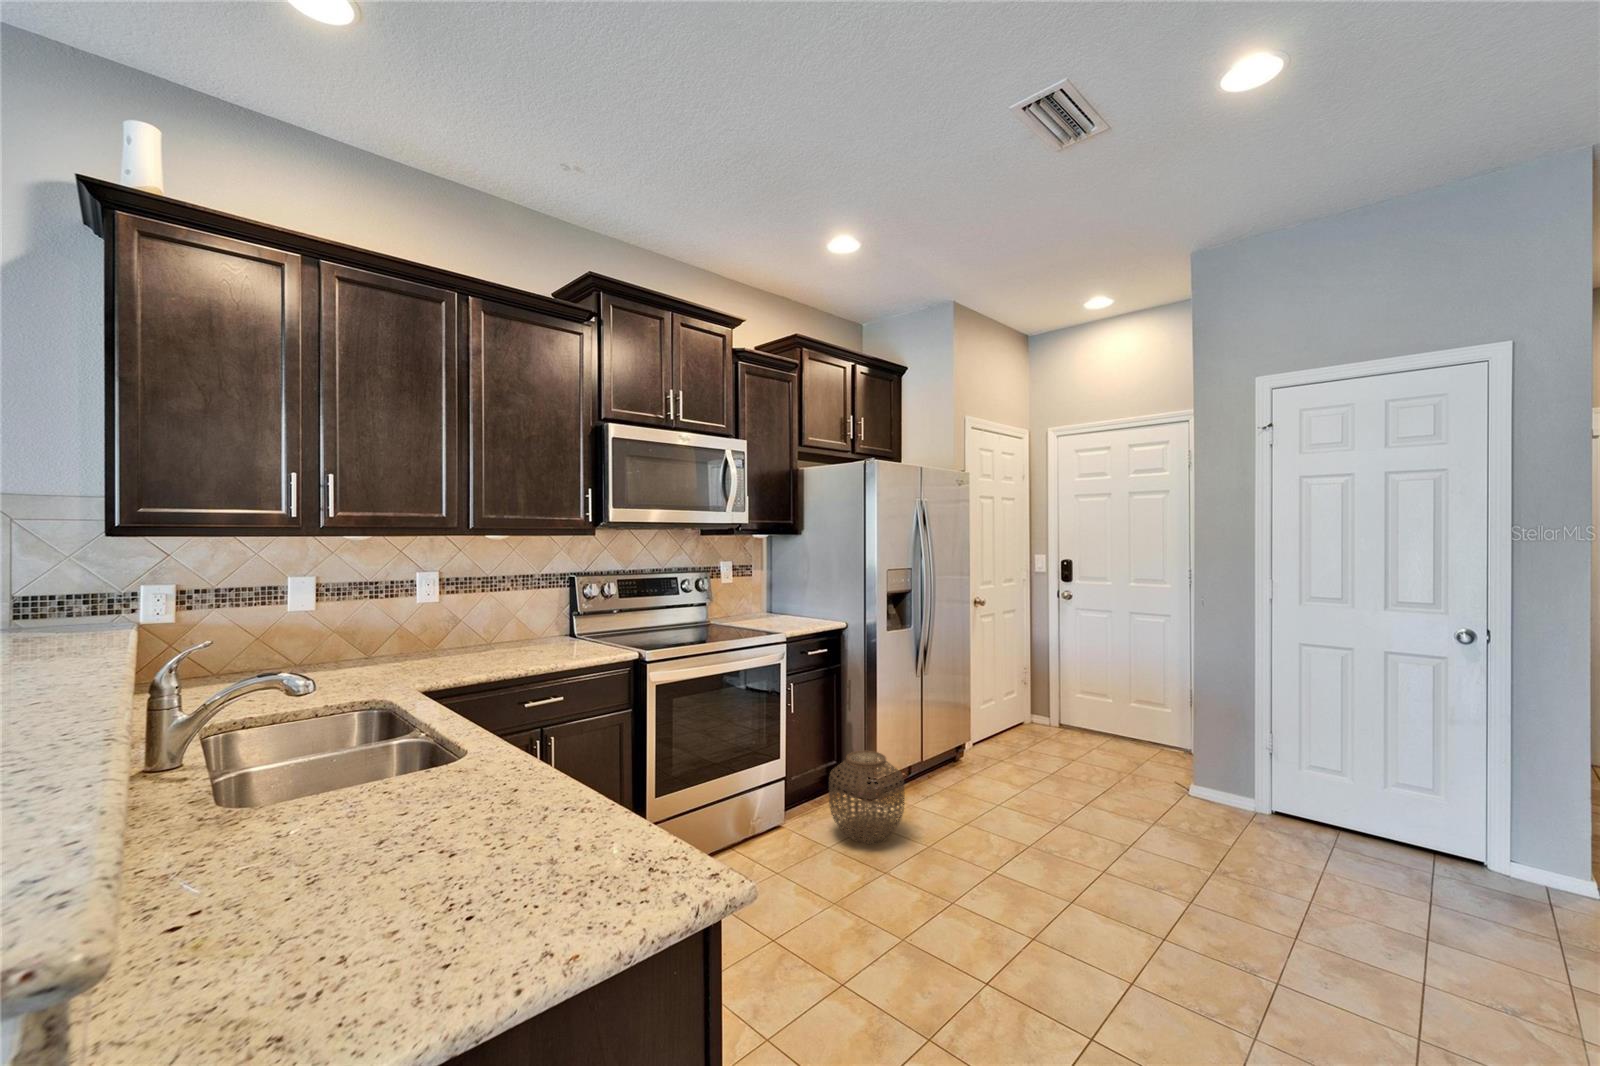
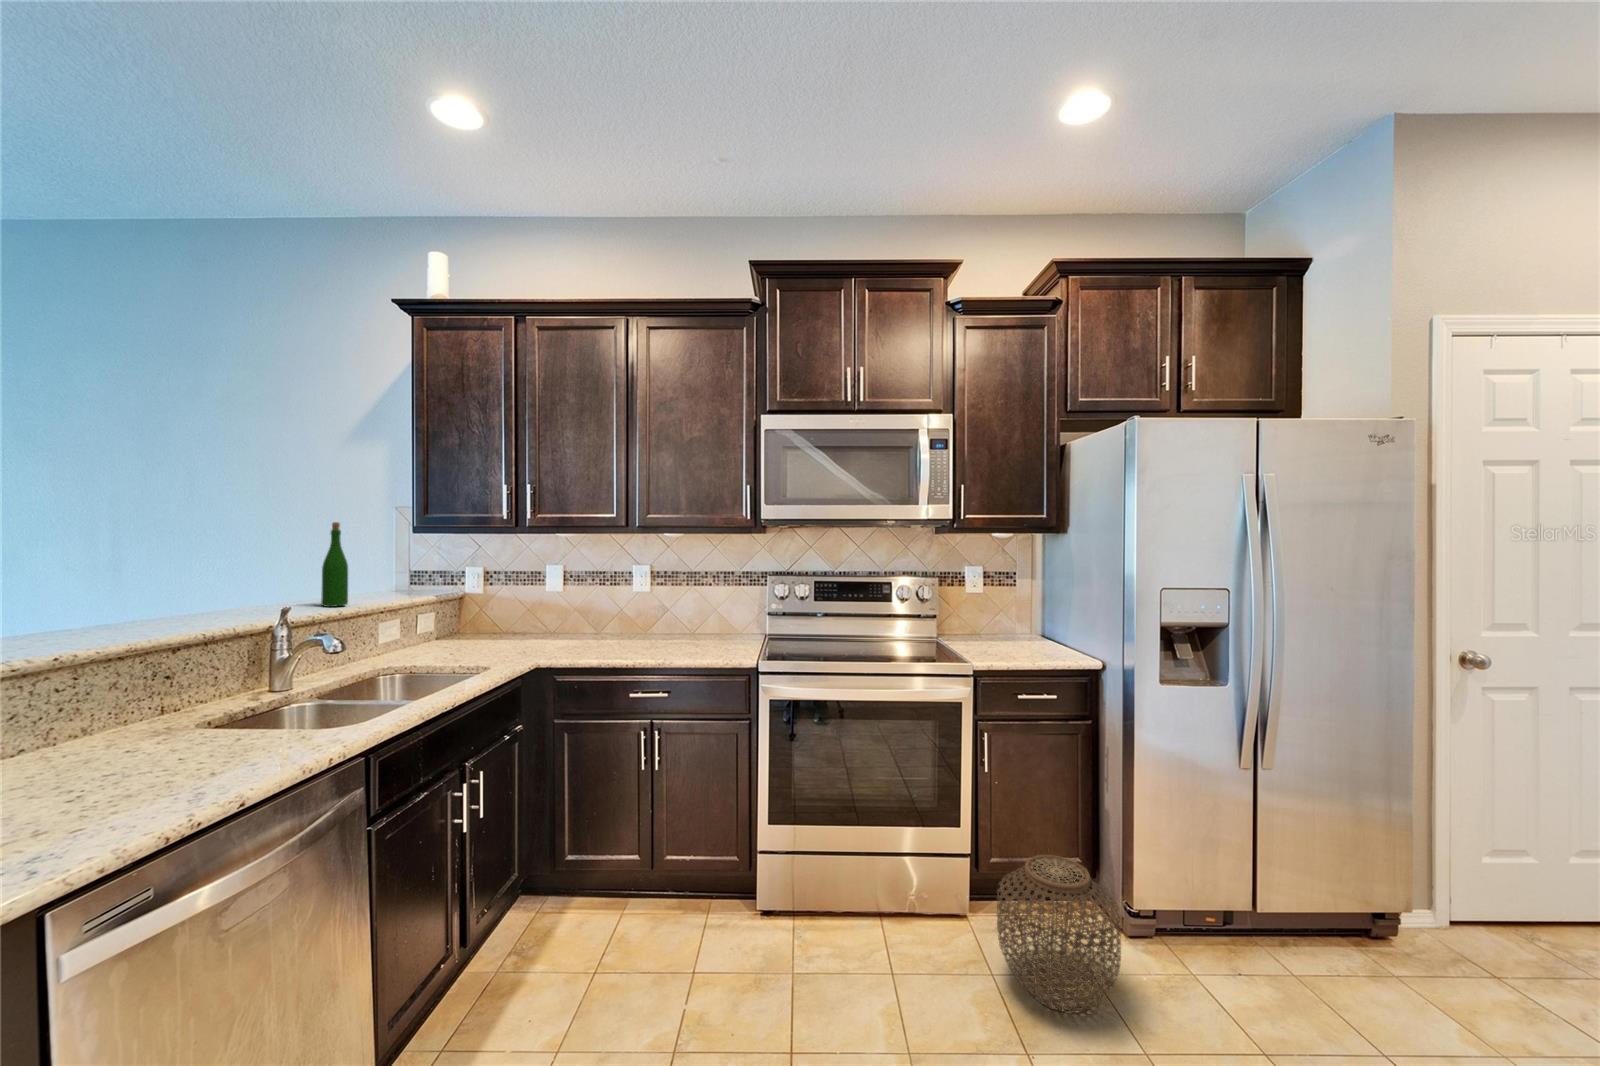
wine bottle: none [45,519,94,652] -> present [321,522,348,607]

